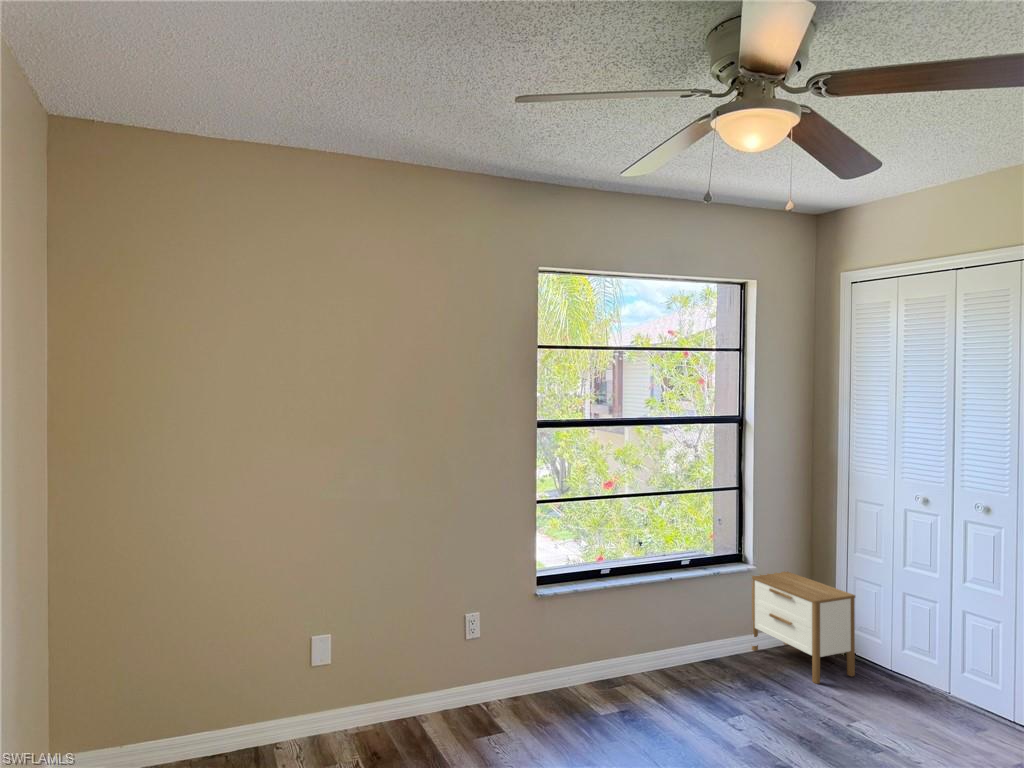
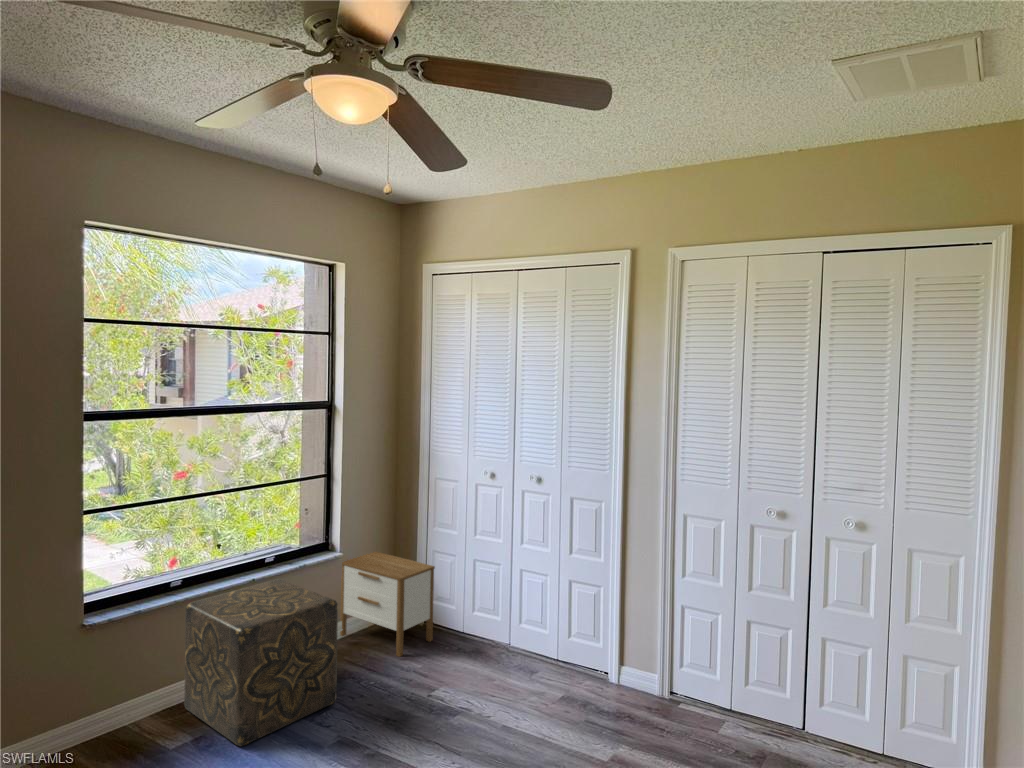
ottoman: none [614,581,749,724] -> present [184,579,338,746]

